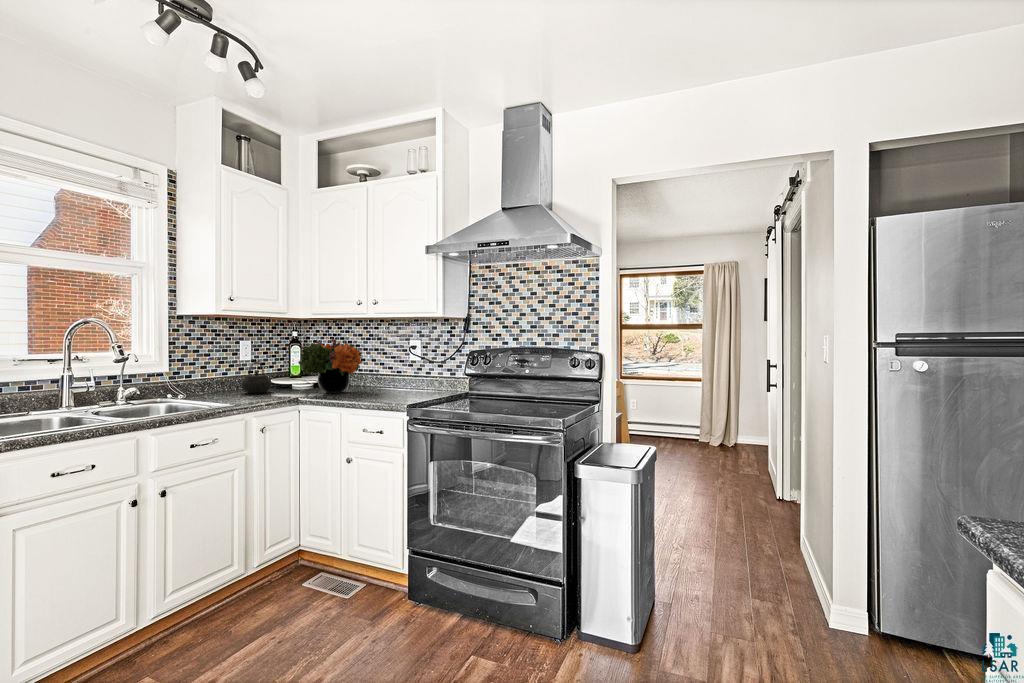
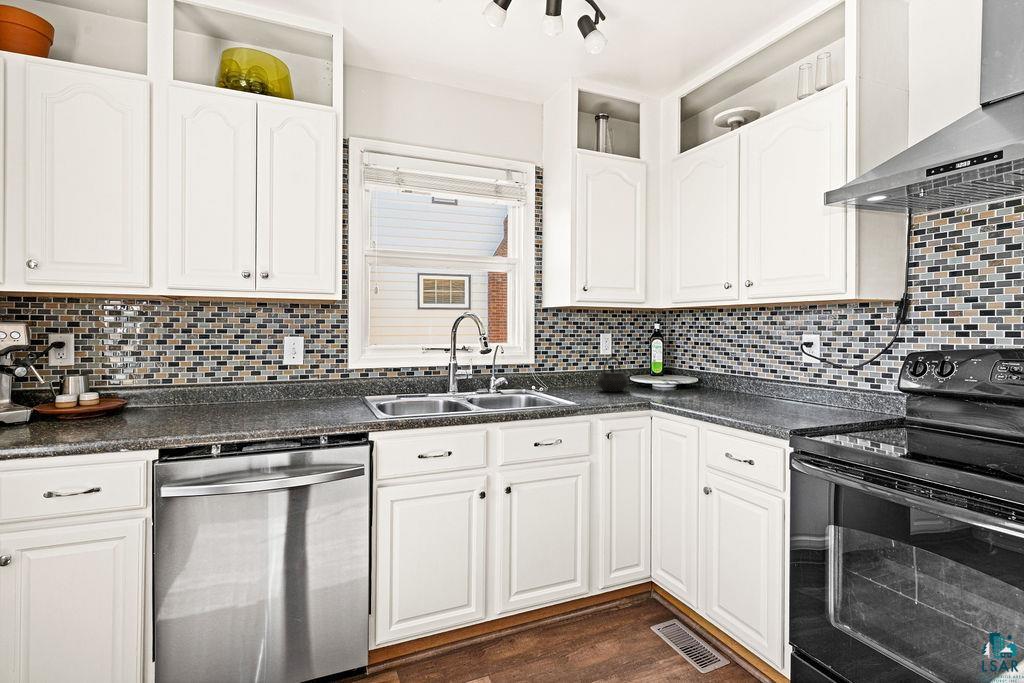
flower arrangement: present [298,339,363,393] -> none [652,332,733,399]

